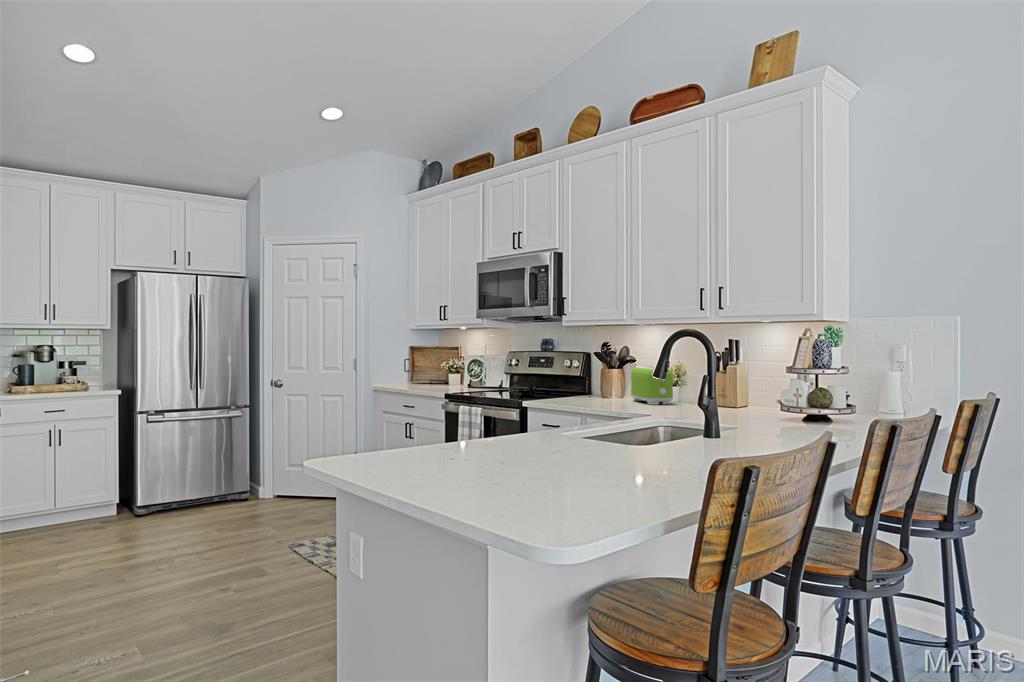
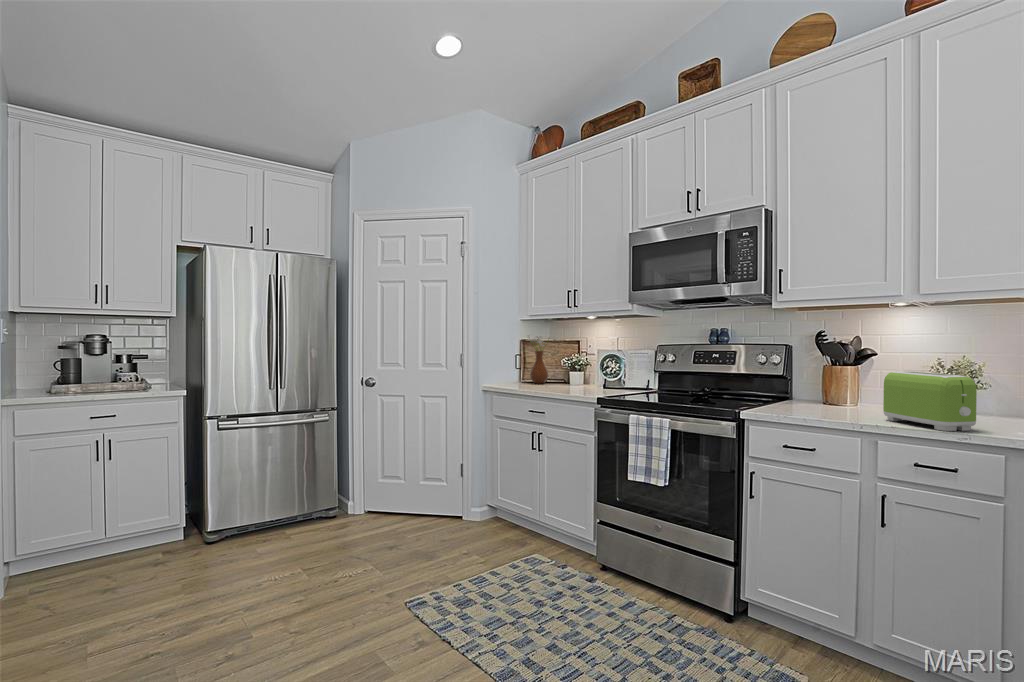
vase: none [410,342,436,385] -> present [527,335,548,384]

